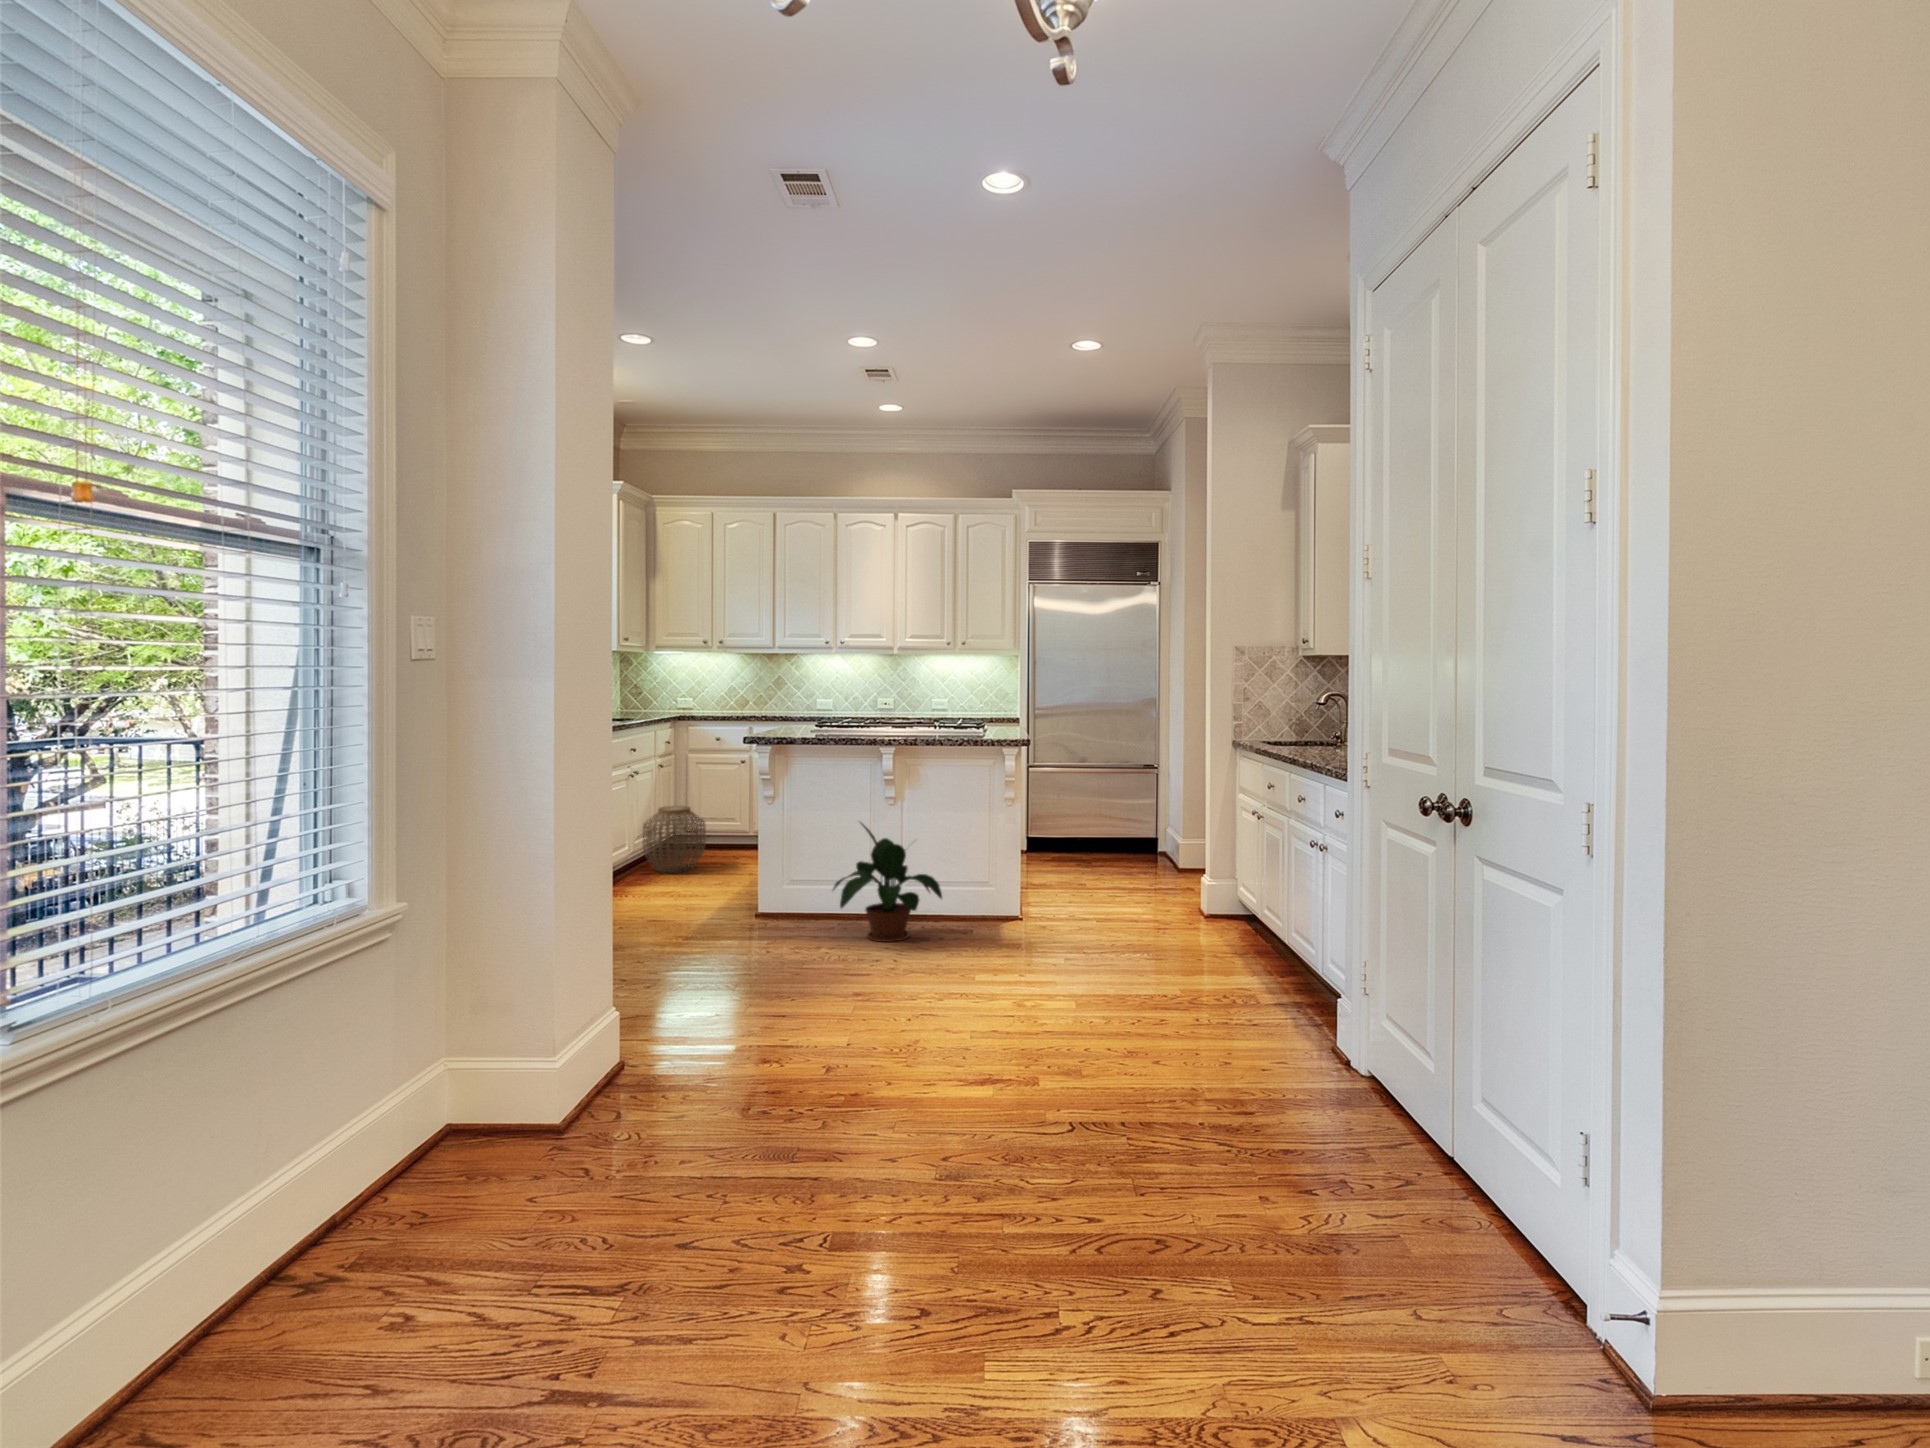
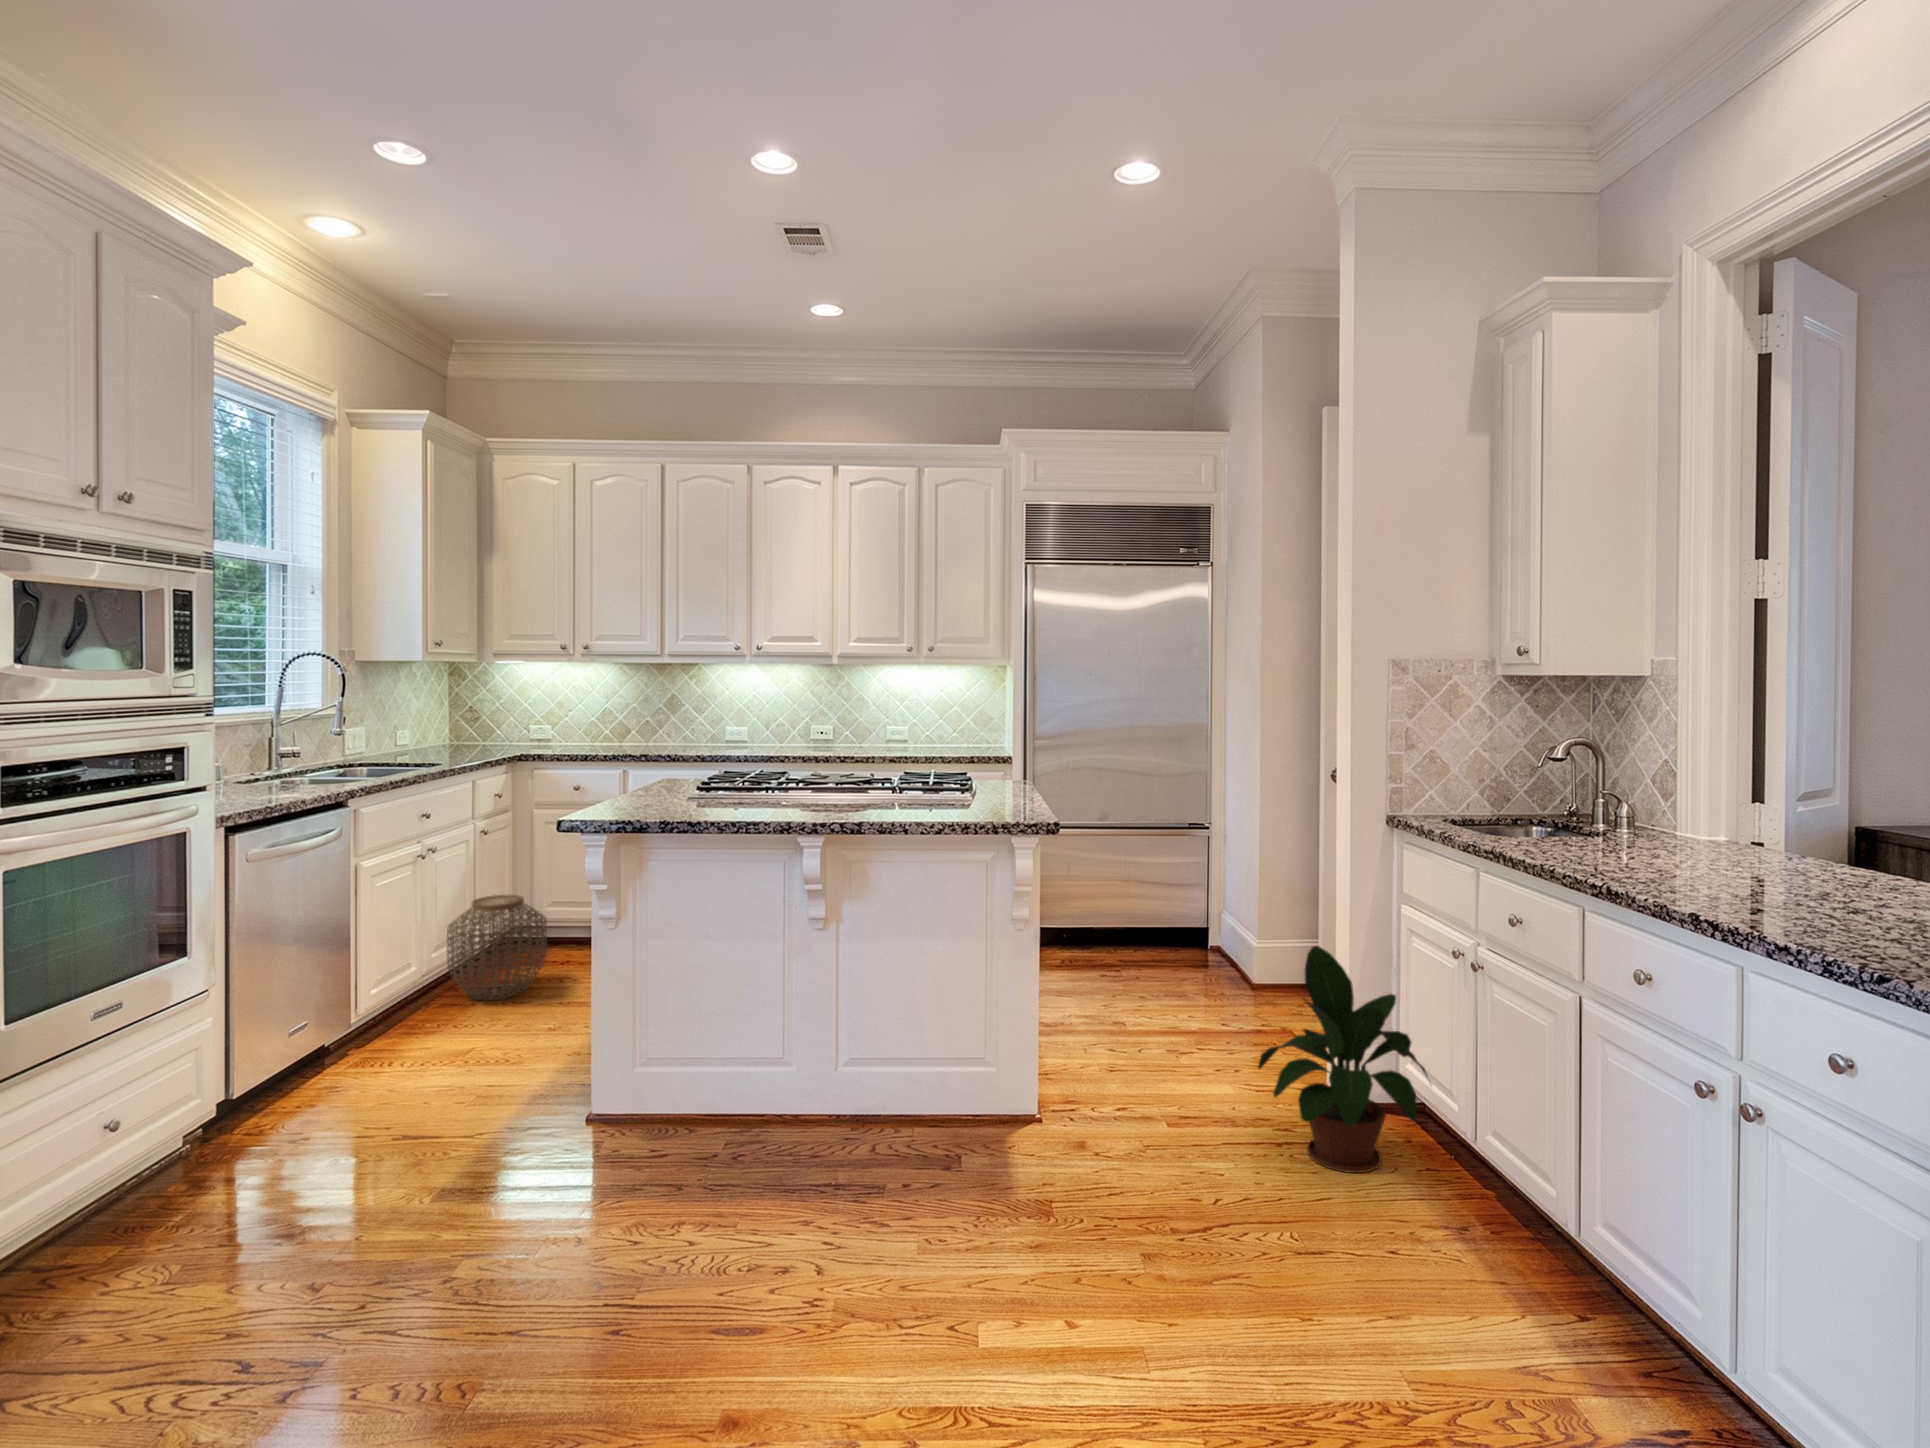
potted plant: present [834,823,942,942] -> present [1258,946,1428,1173]

